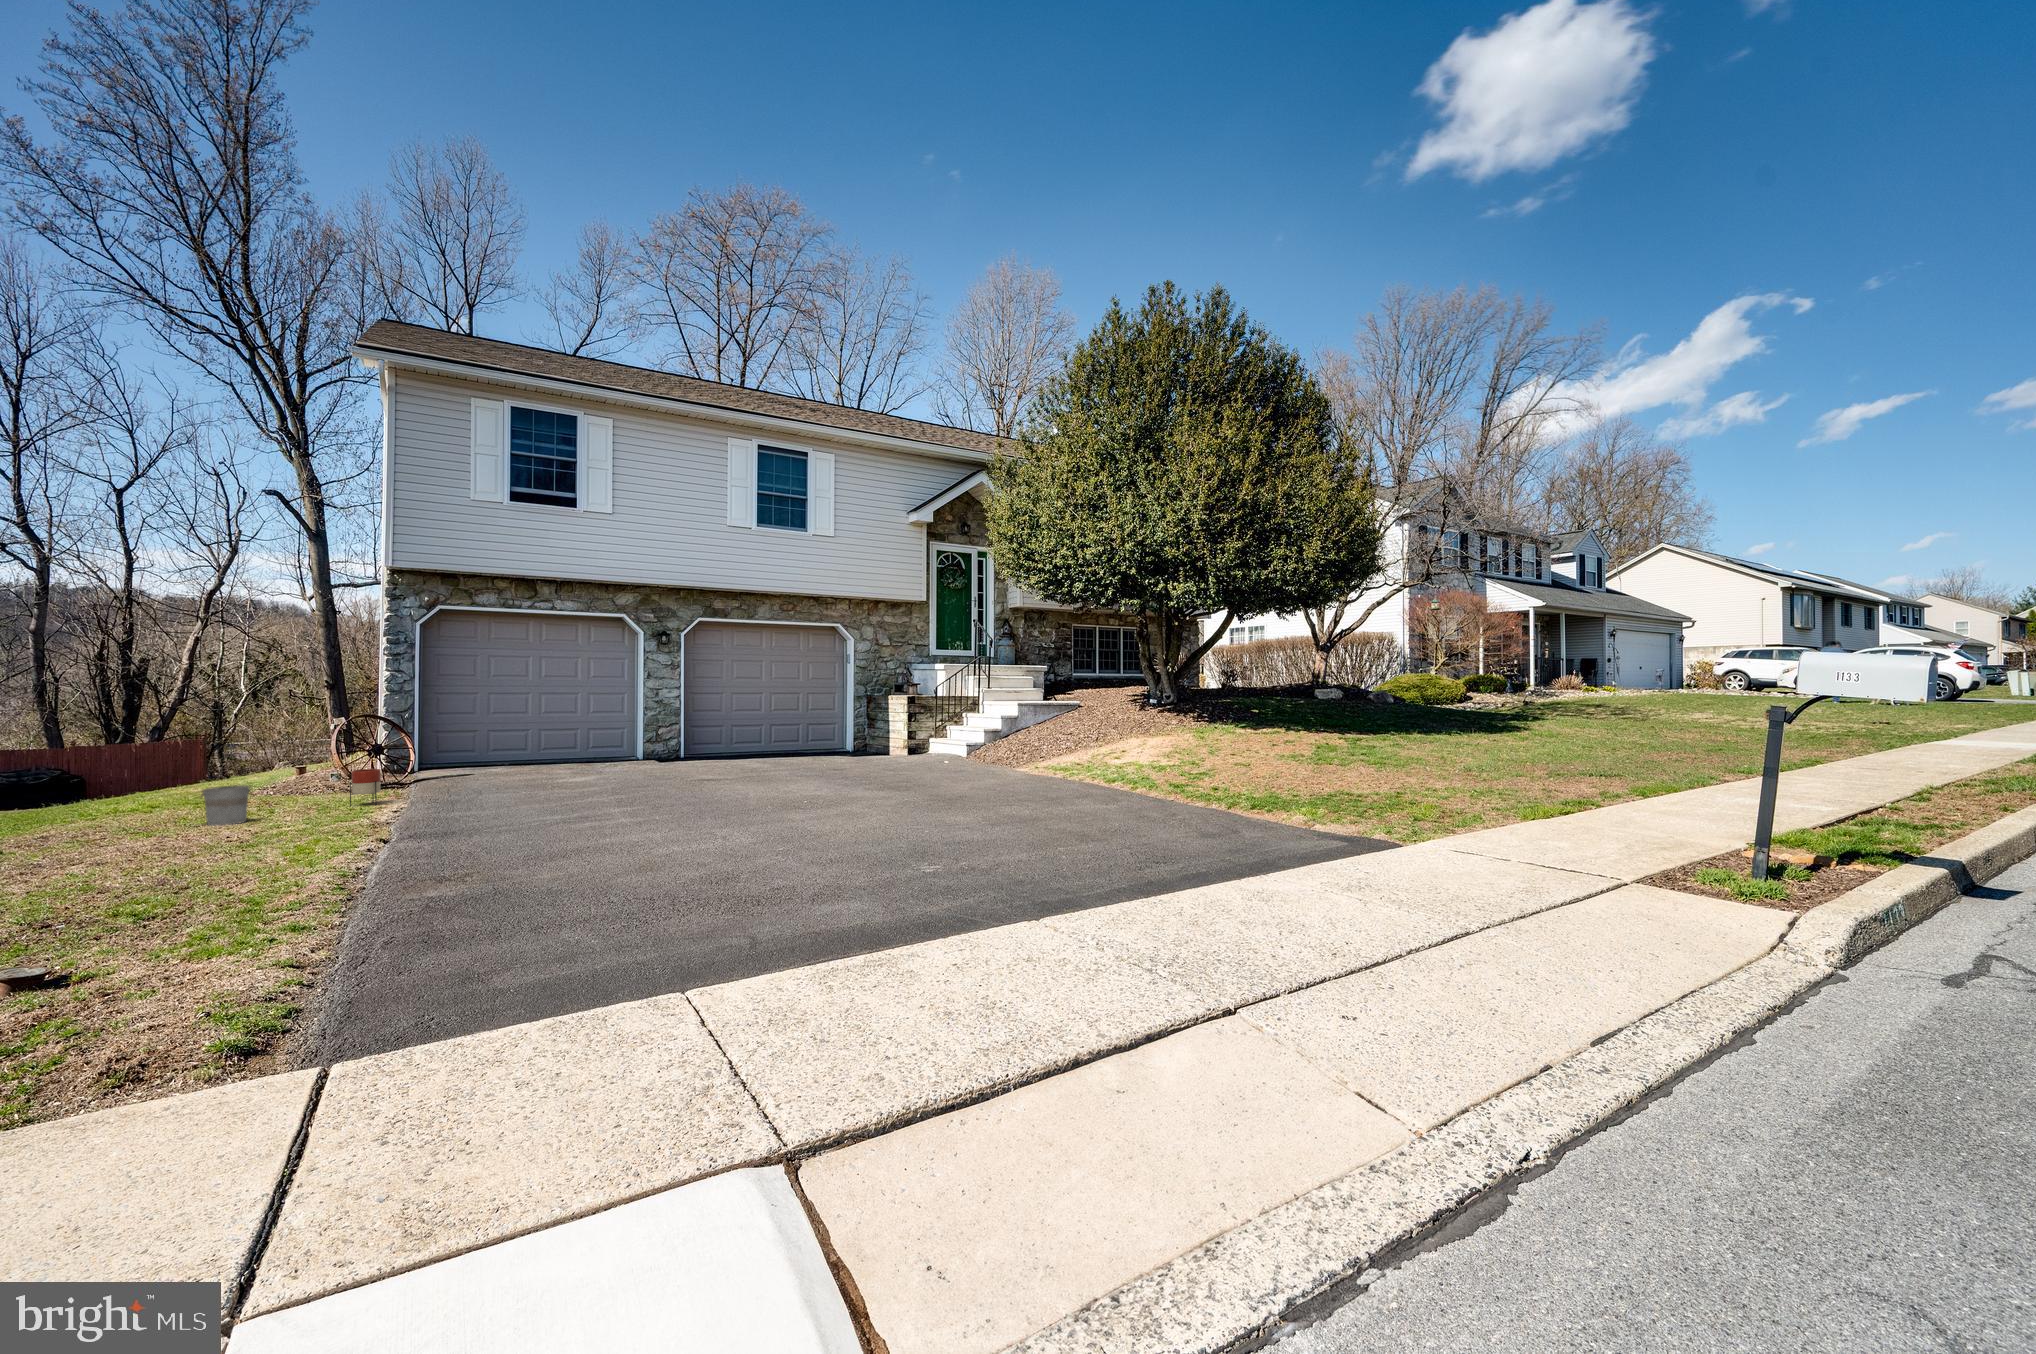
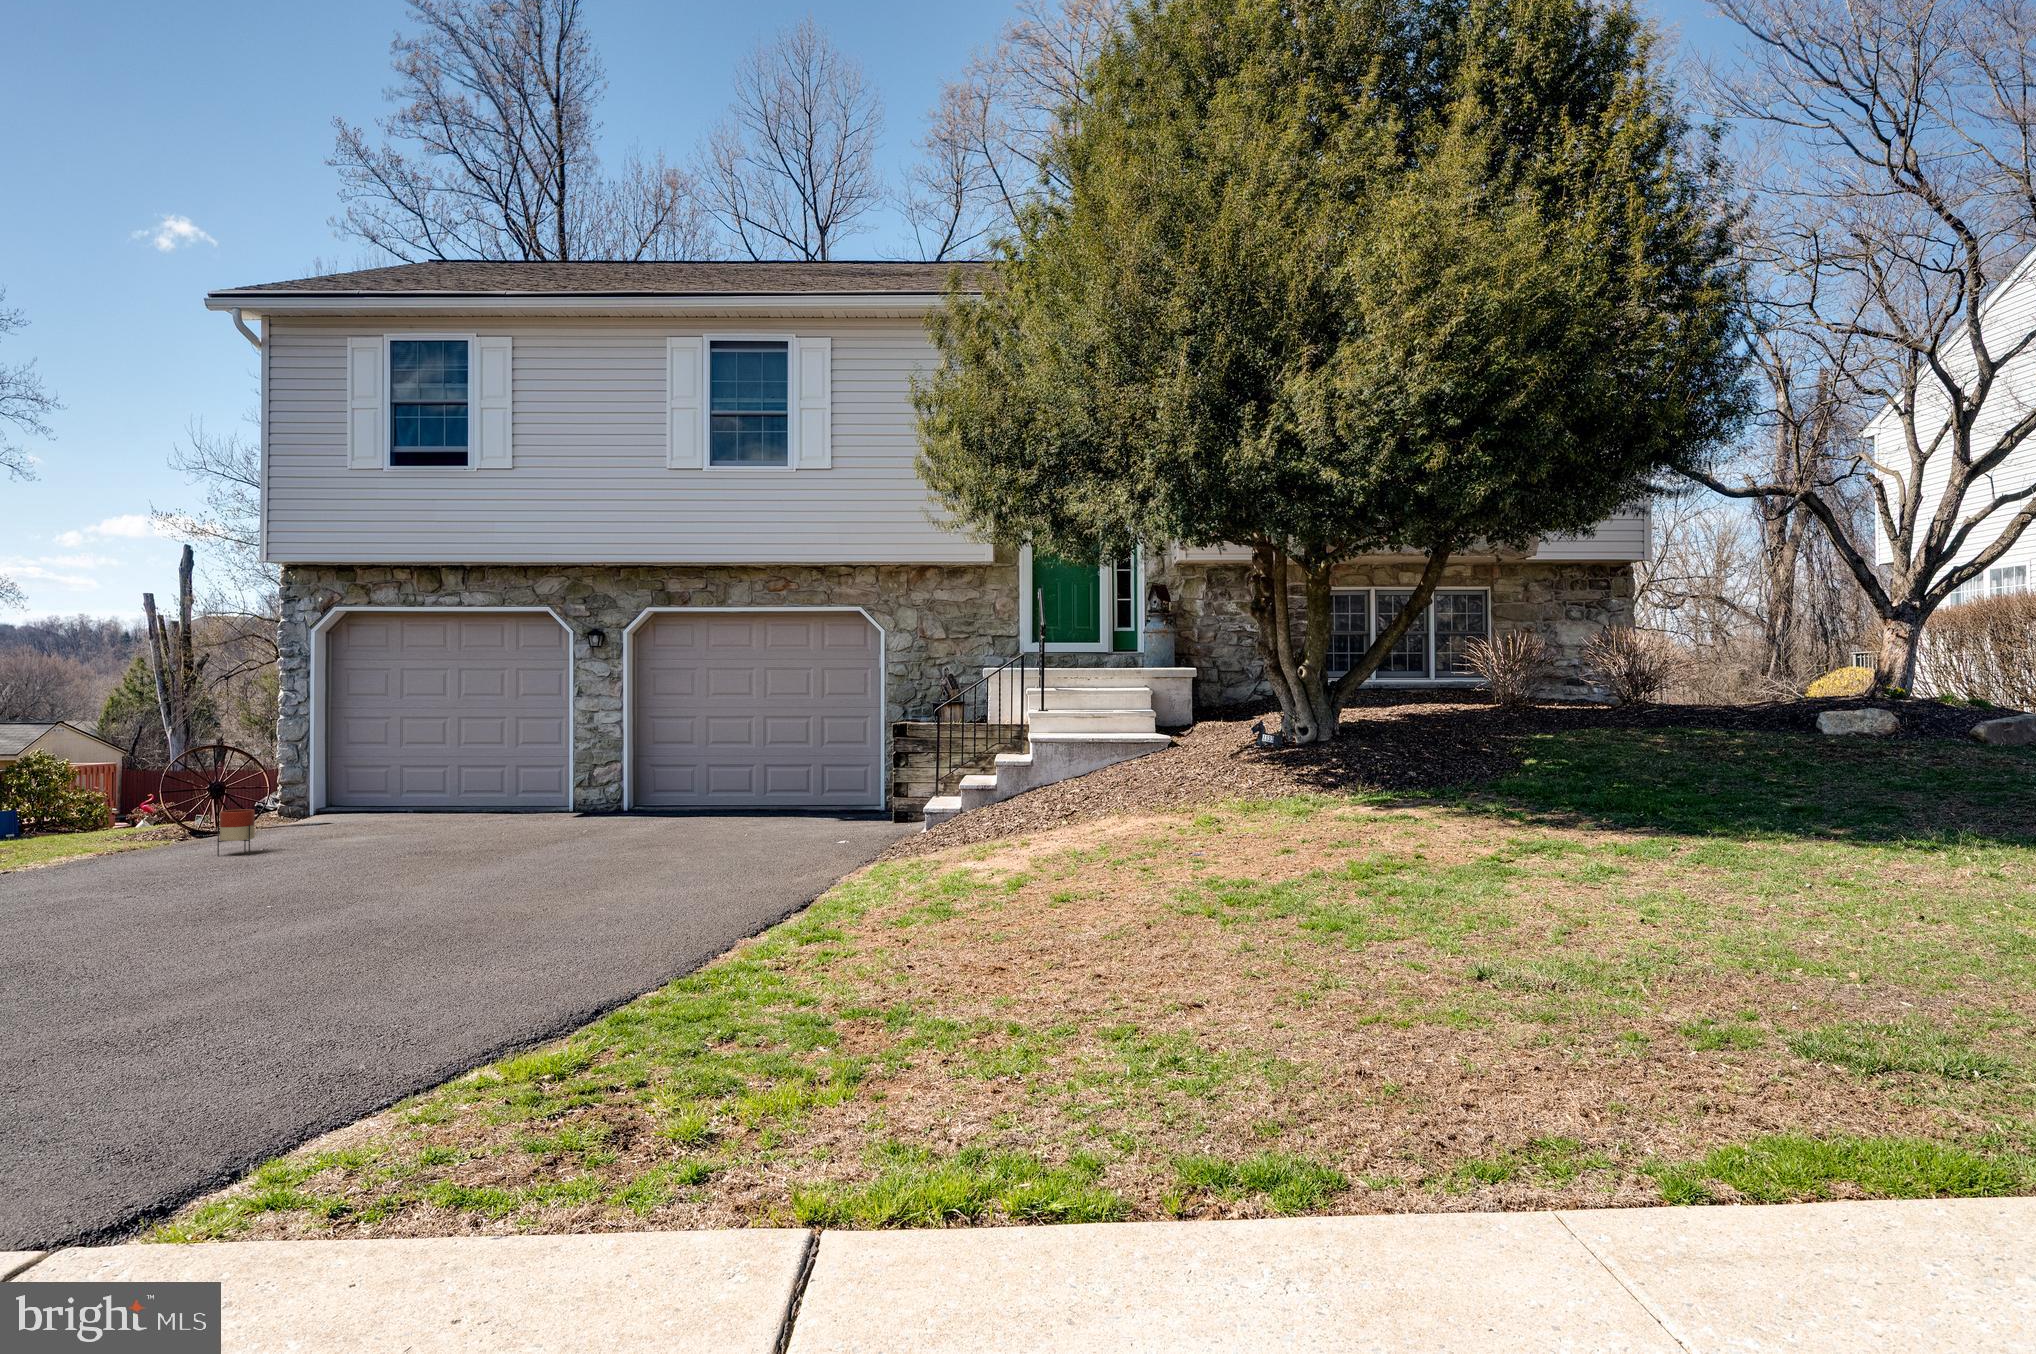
bucket: present [201,785,250,826] -> none [42,827,105,877]

